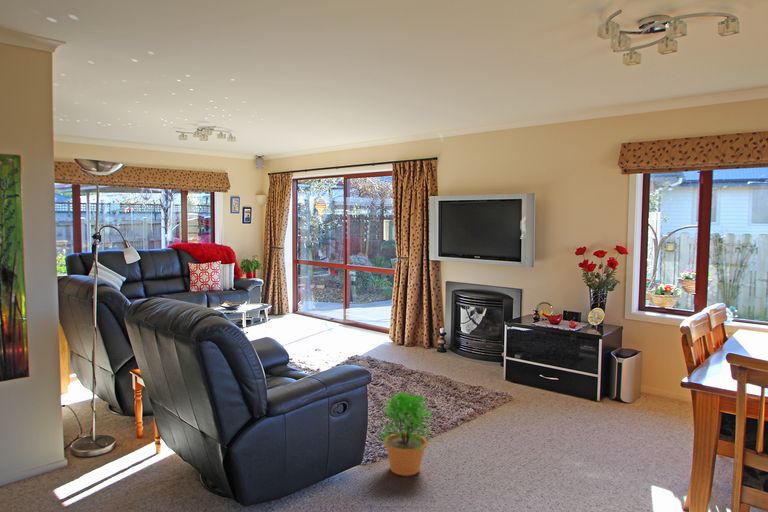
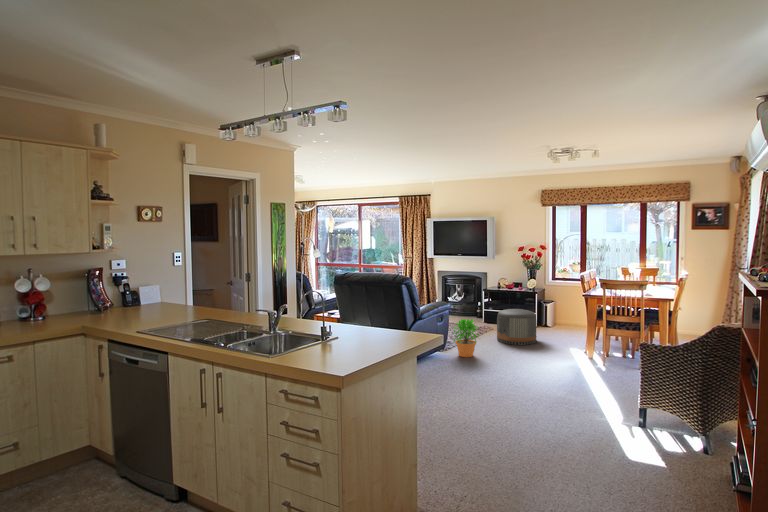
pouf: none [501,368,580,448] -> present [497,309,536,345]

